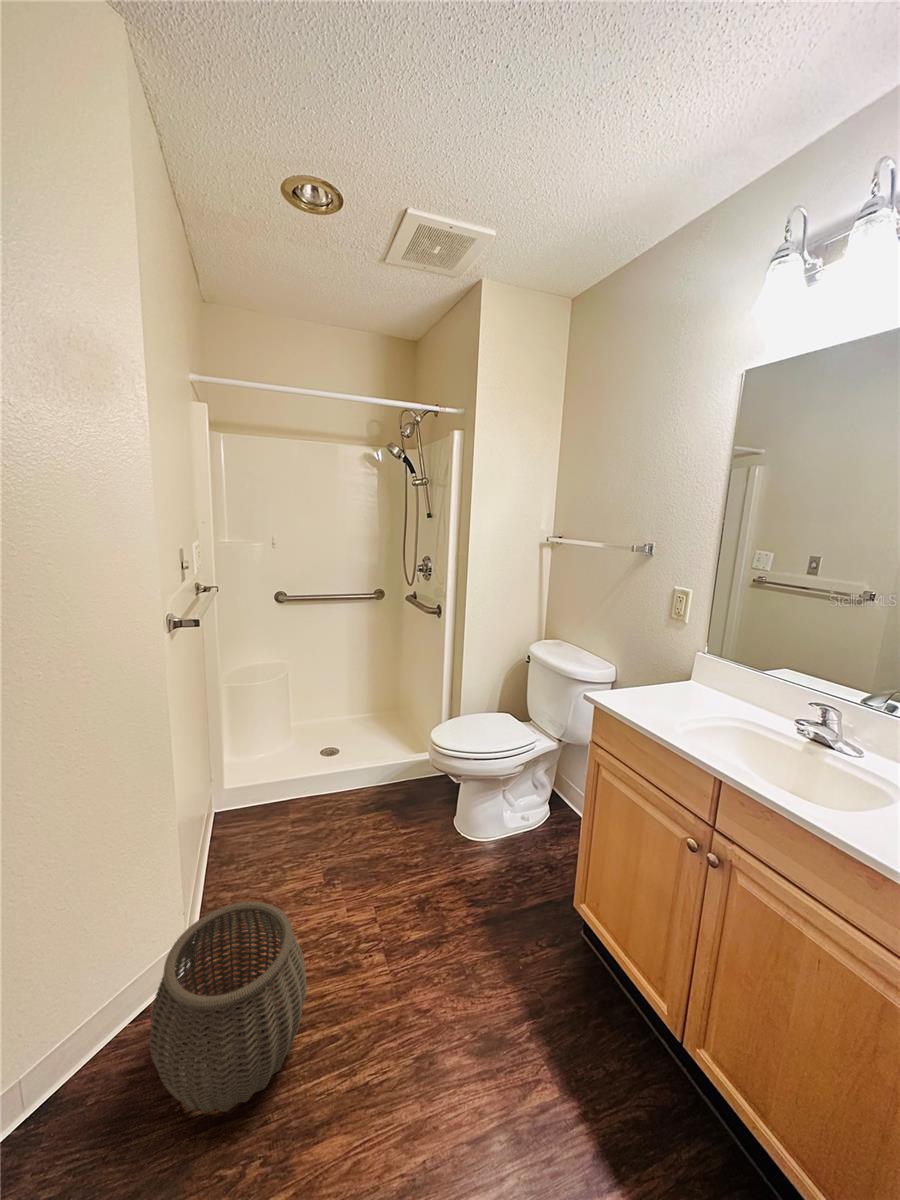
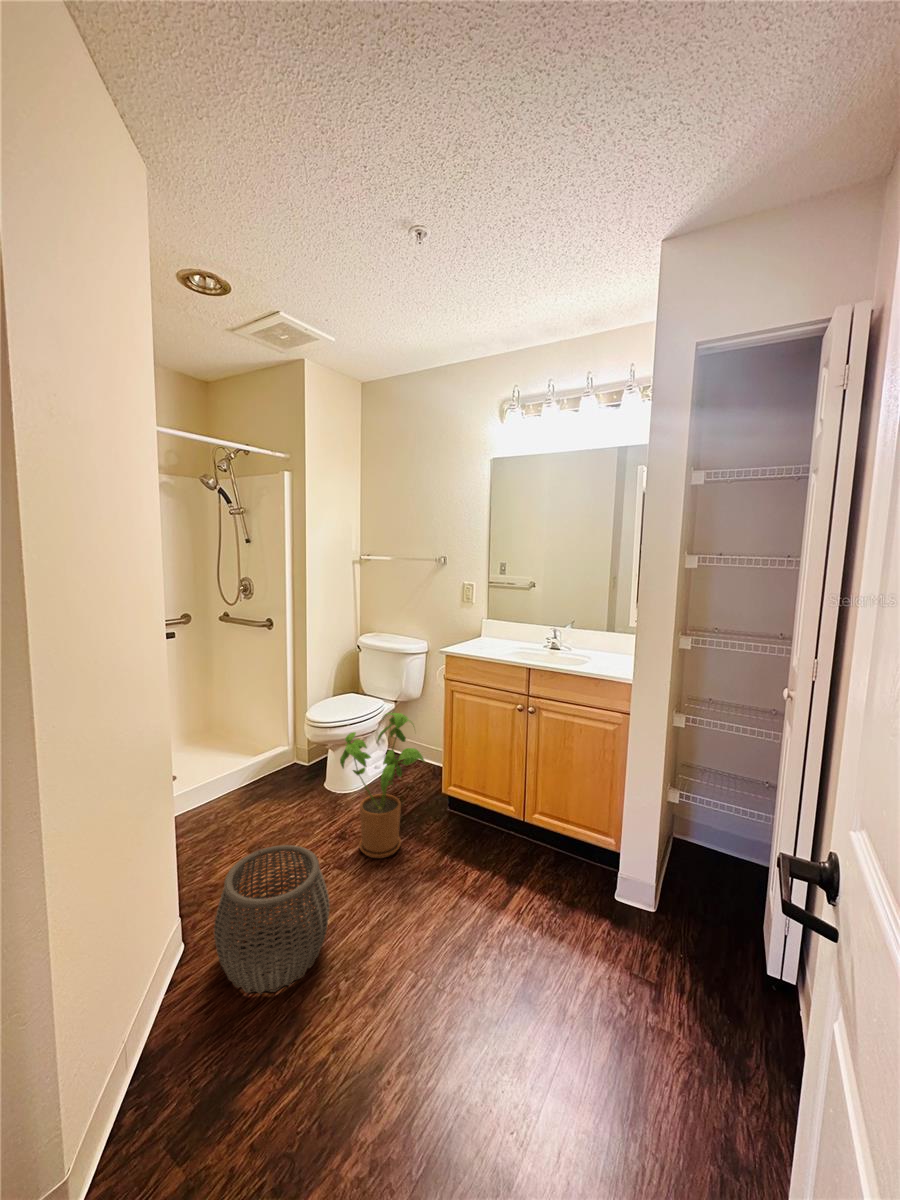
house plant: none [412,765,521,971] -> present [340,713,425,858]

